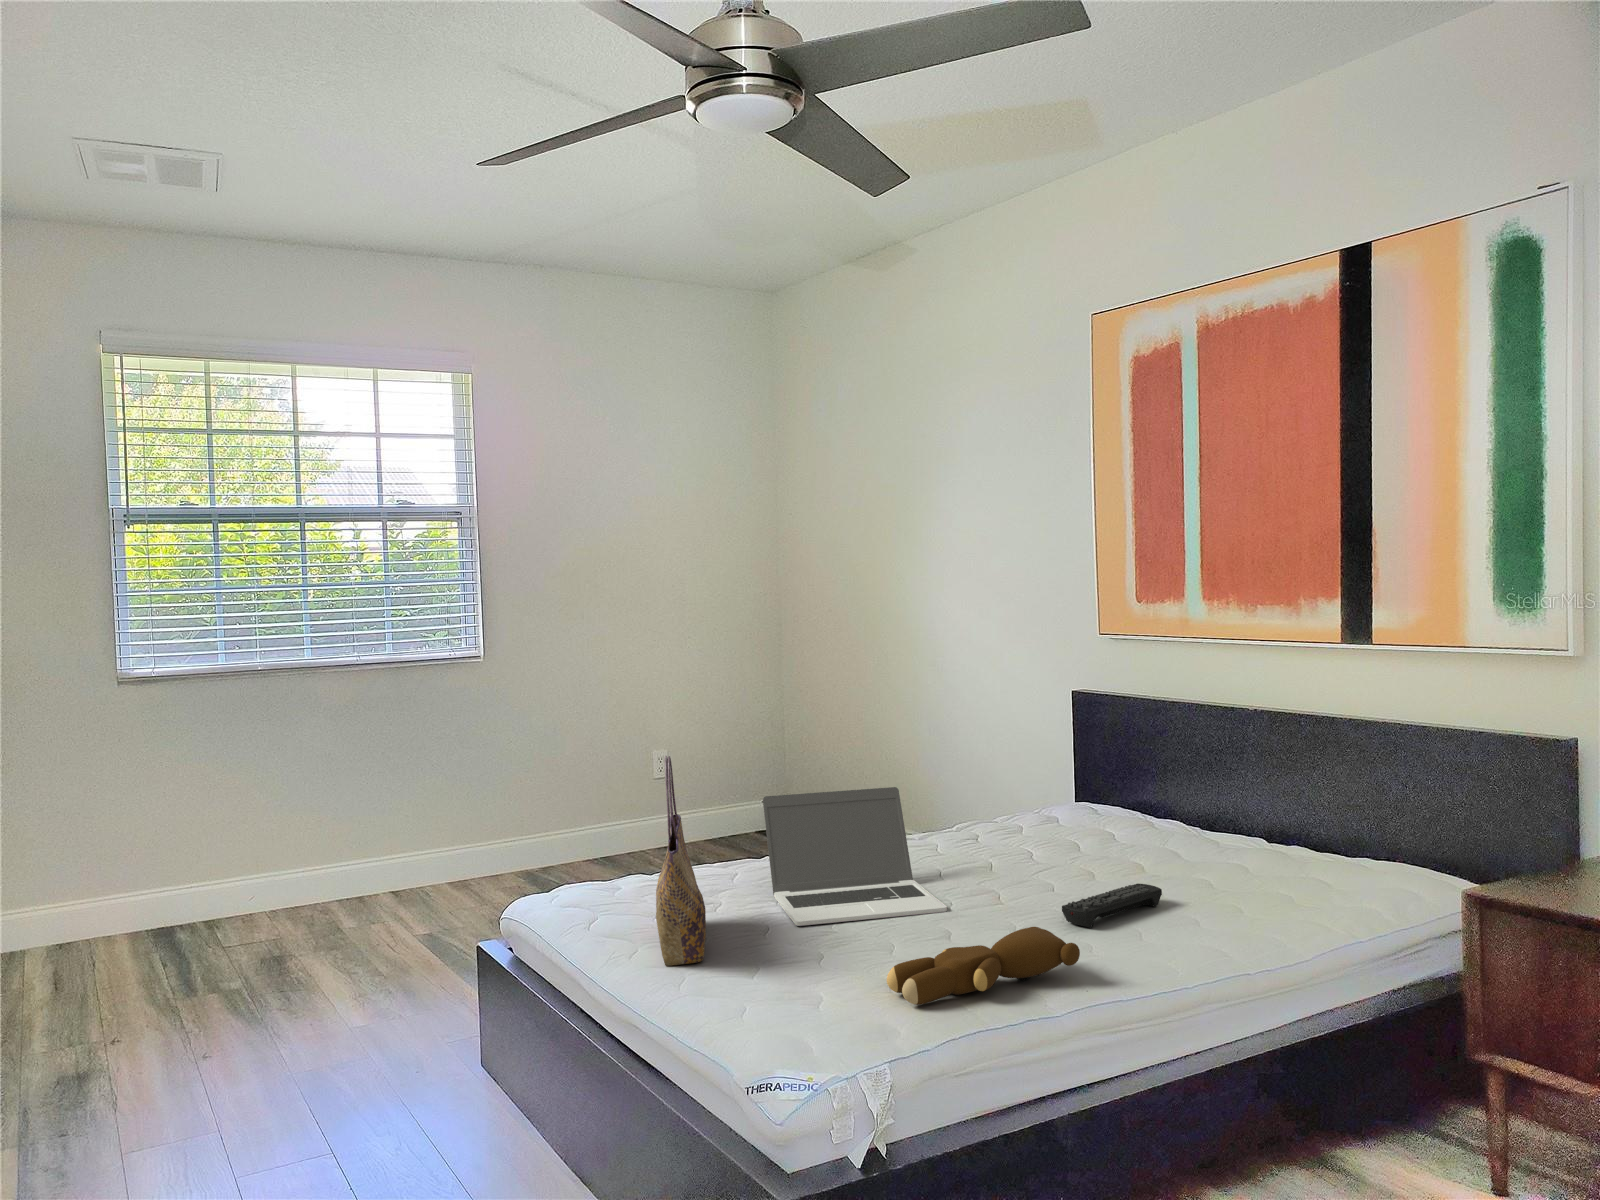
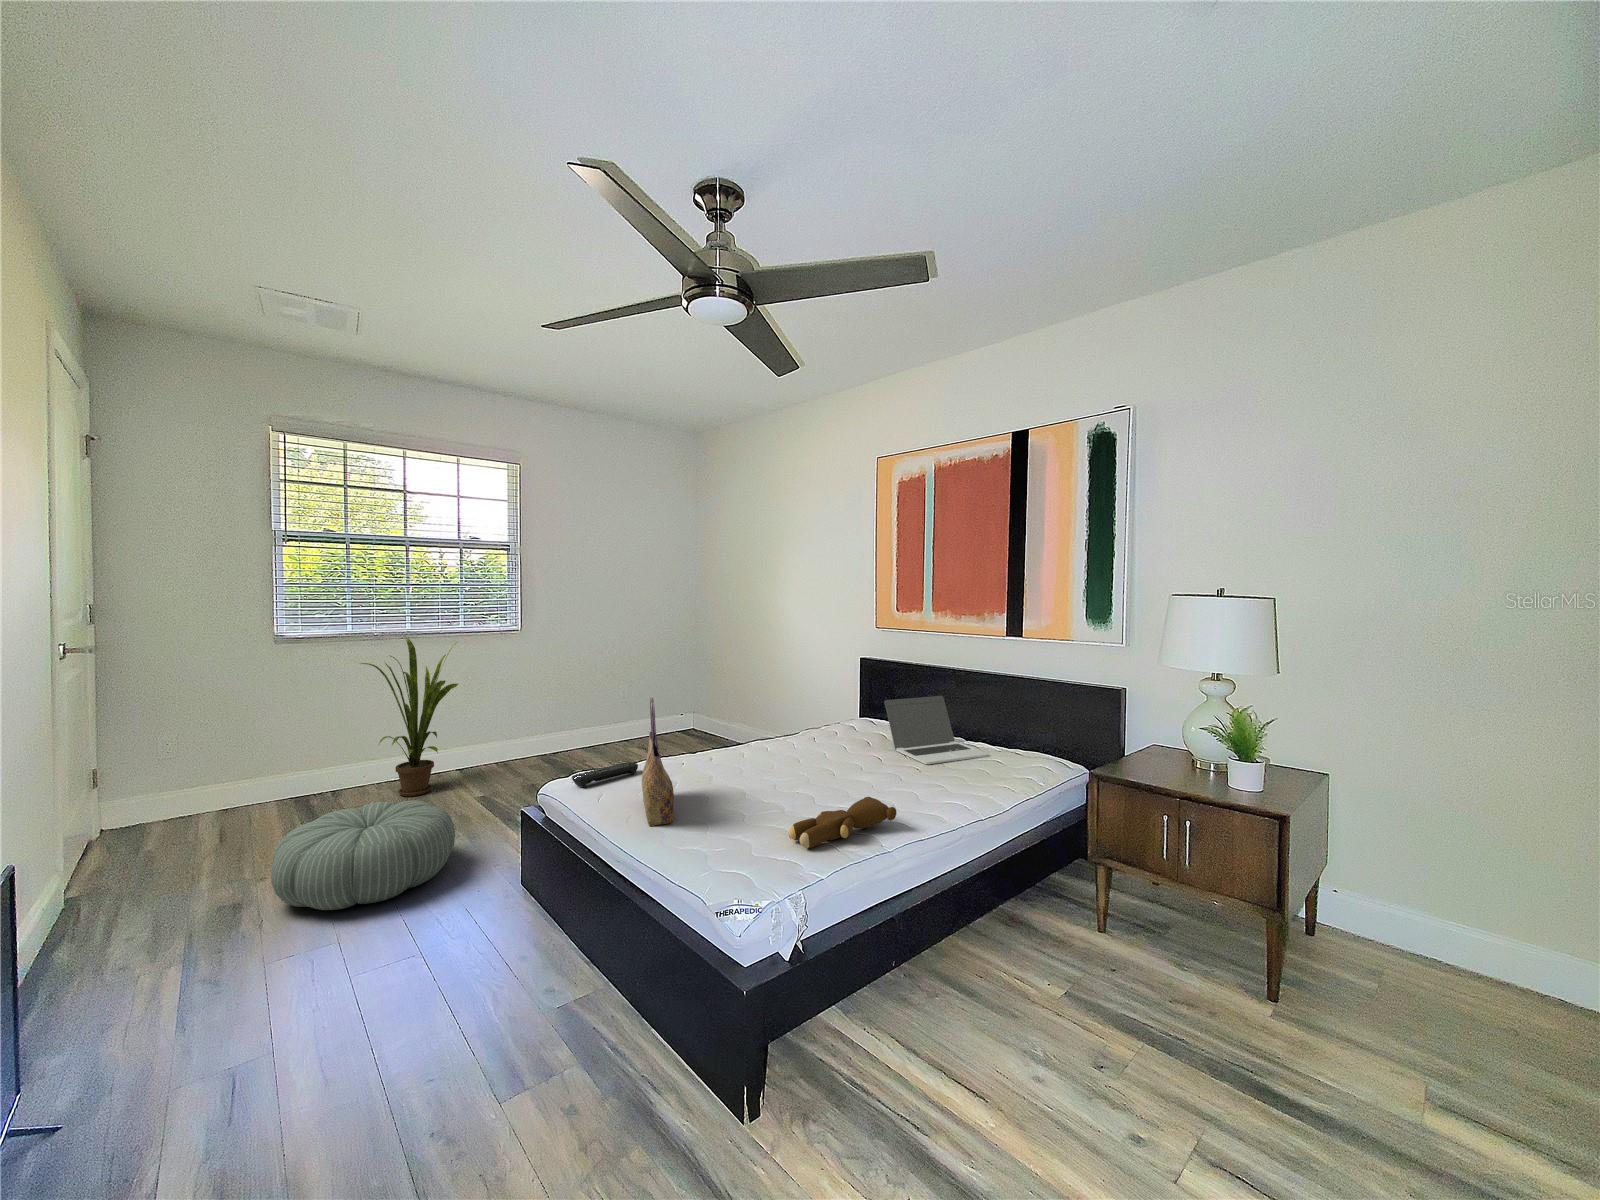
house plant: none [235,668,389,929] -> present [361,637,458,796]
laptop: present [763,787,947,926] -> present [885,696,989,764]
remote control: present [1062,884,1162,928] -> present [572,762,638,788]
pouf: none [125,928,382,1086] -> present [271,800,455,910]

